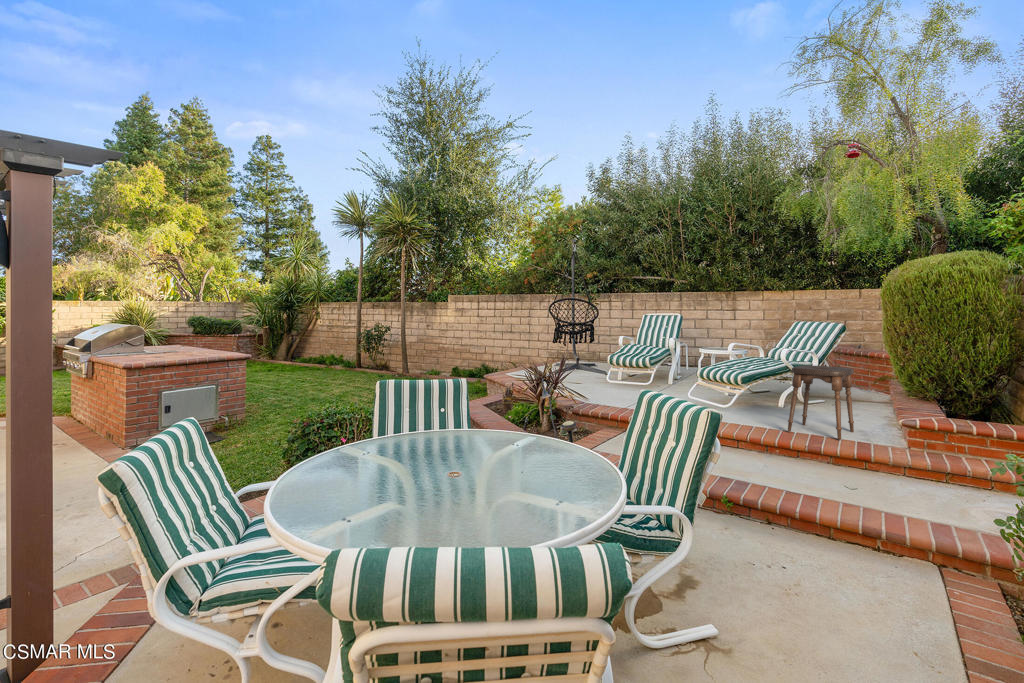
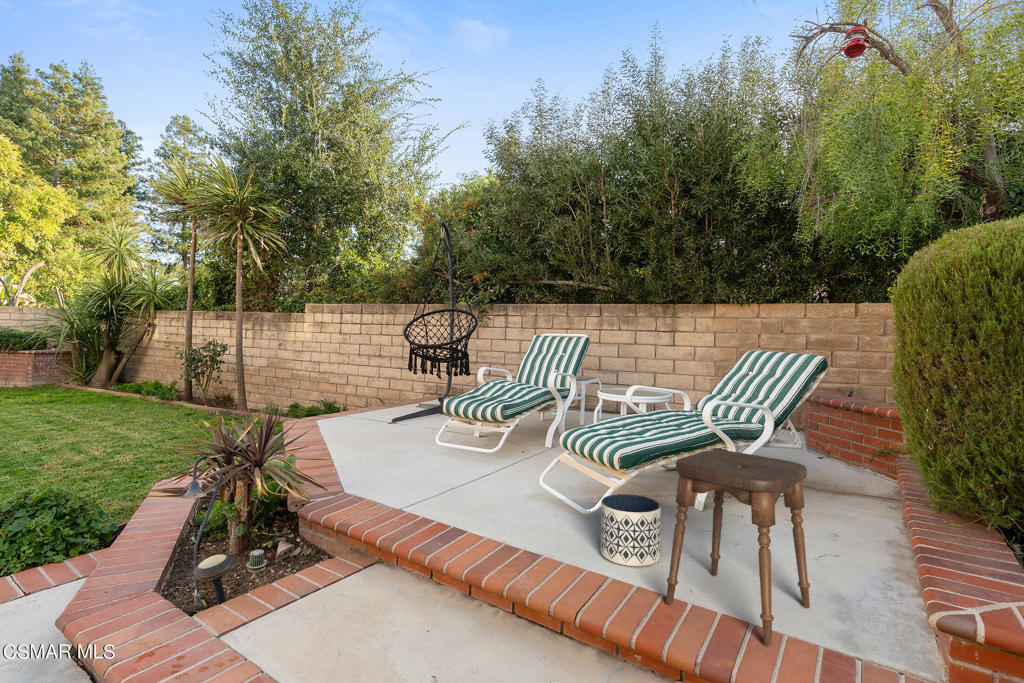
planter: none [742,392,774,423] -> present [601,494,661,567]

